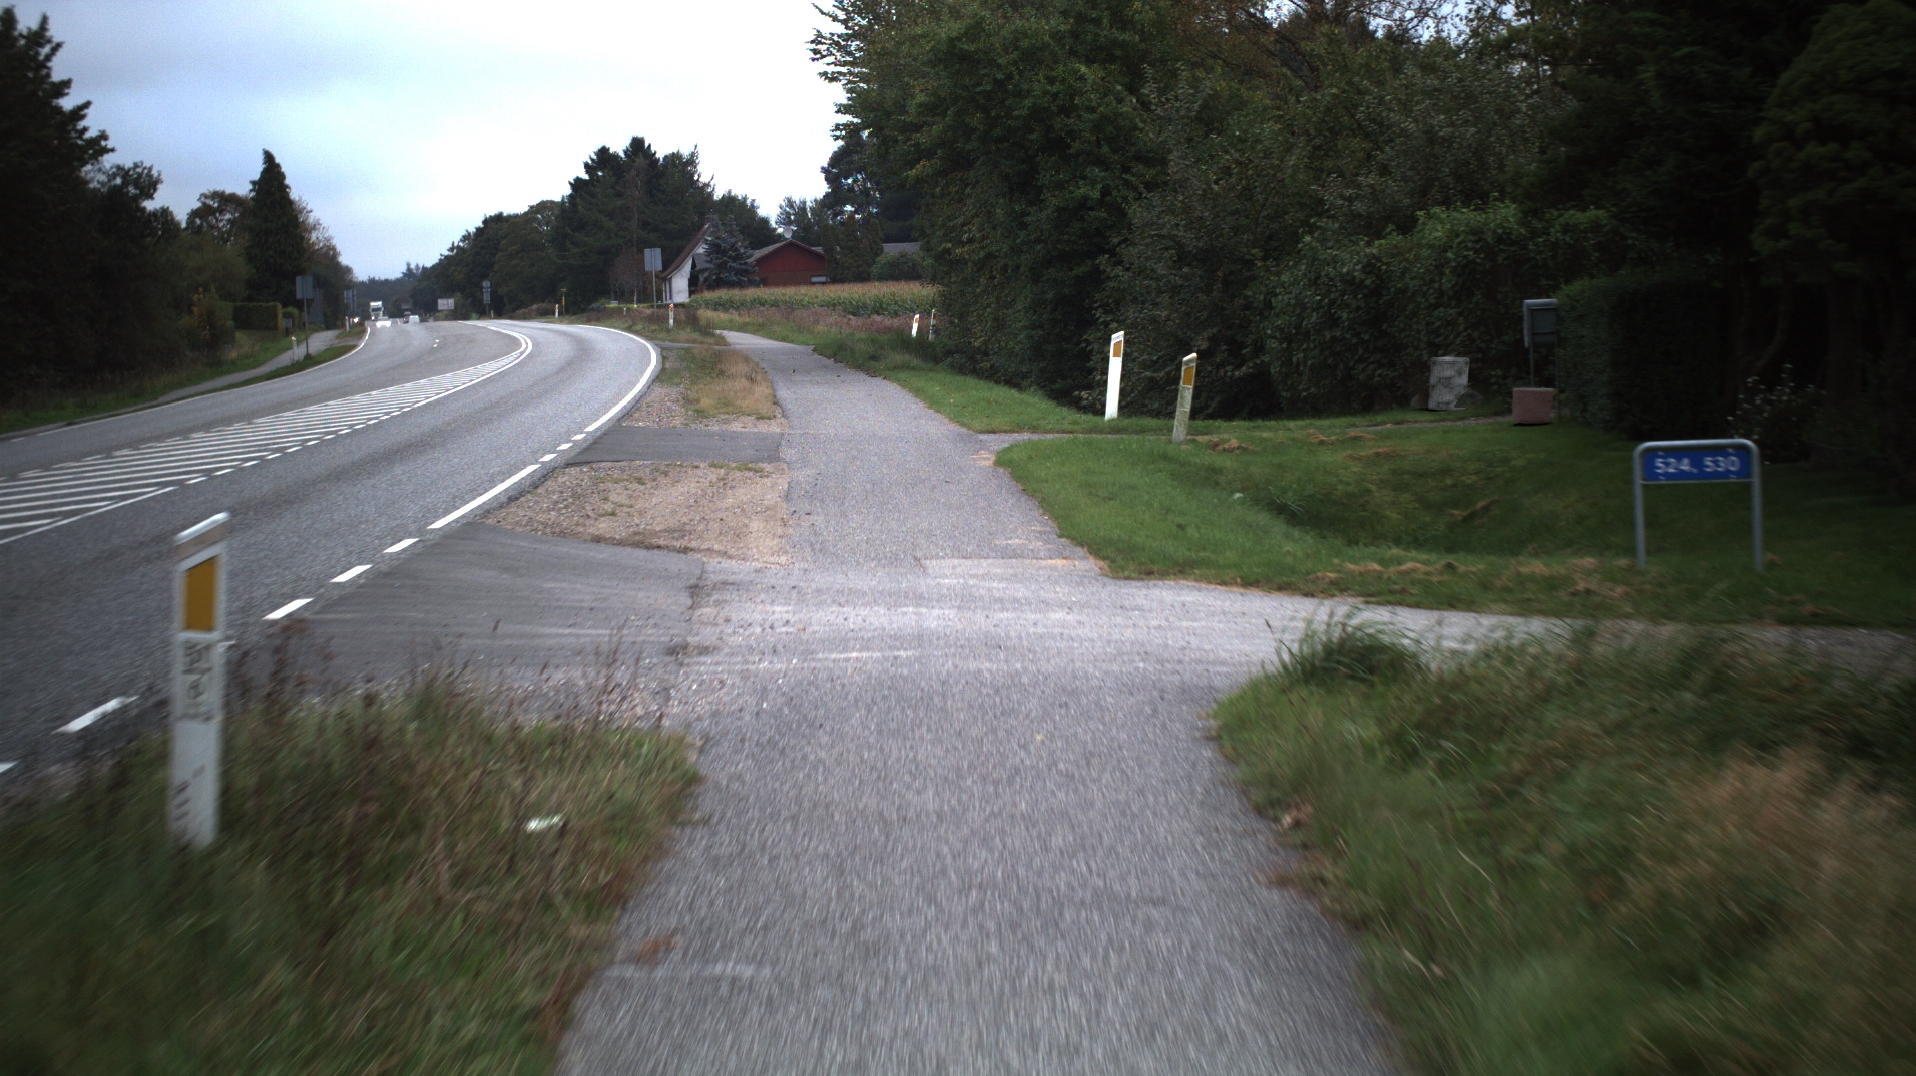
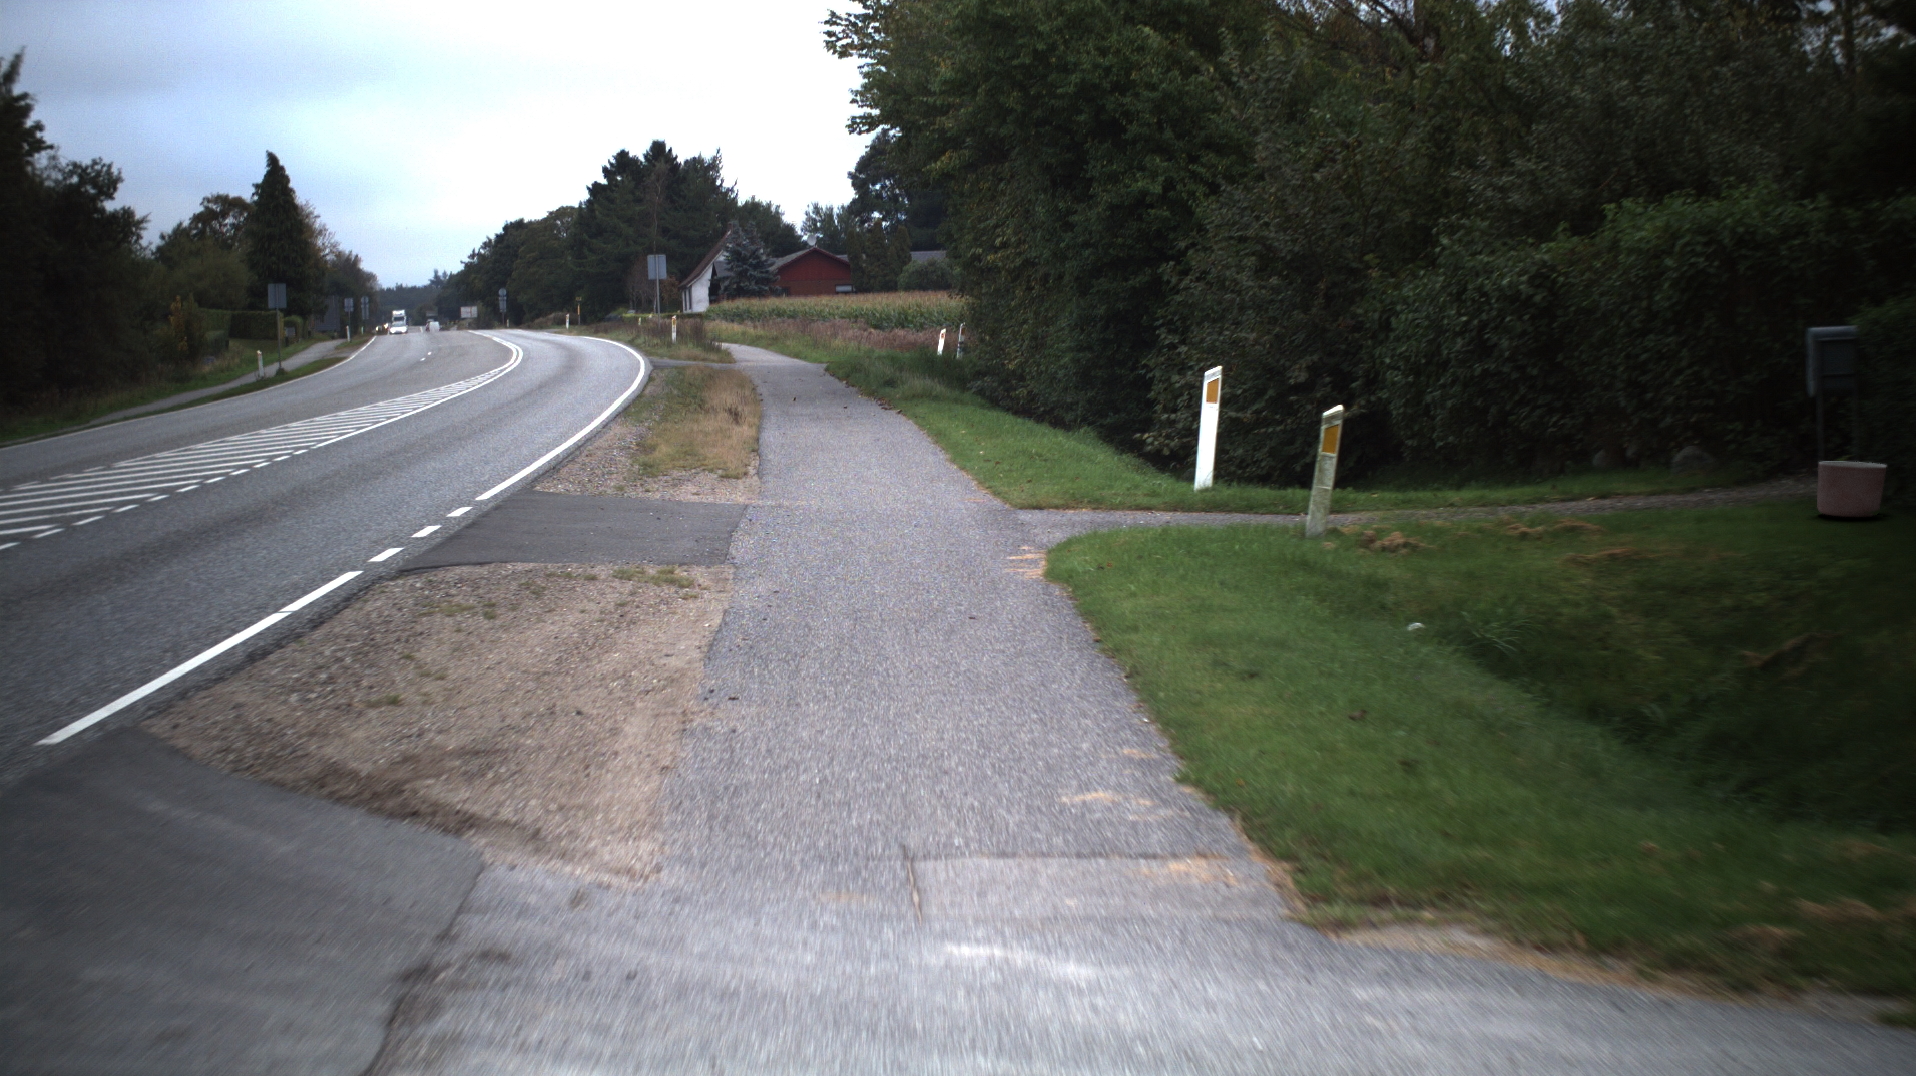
trash can: present [1428,355,1469,411] -> none [1636,402,1698,479]

